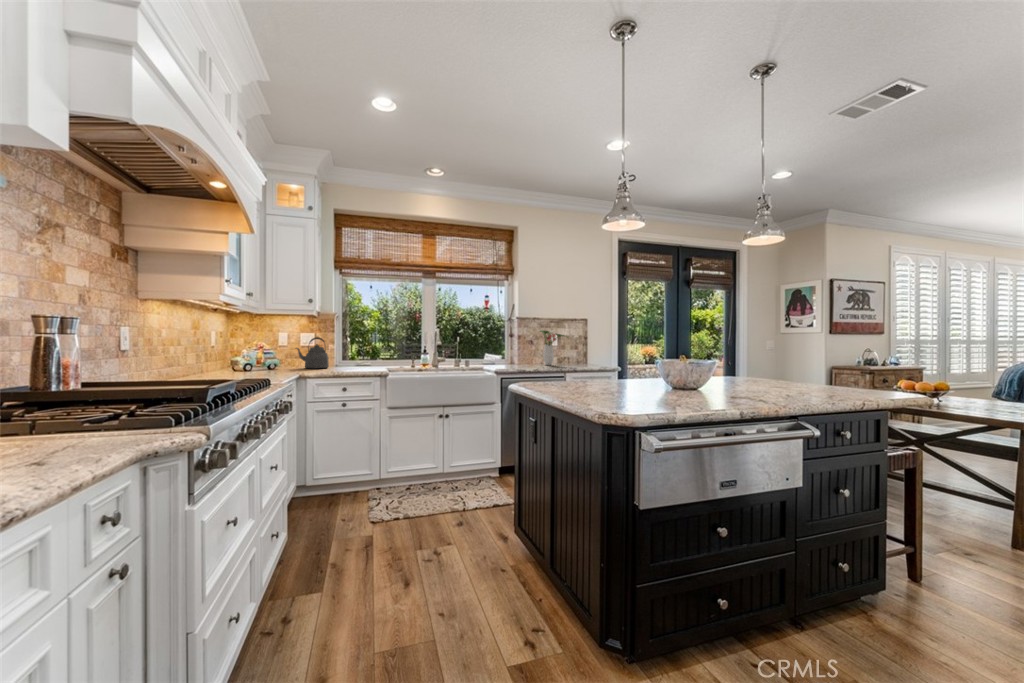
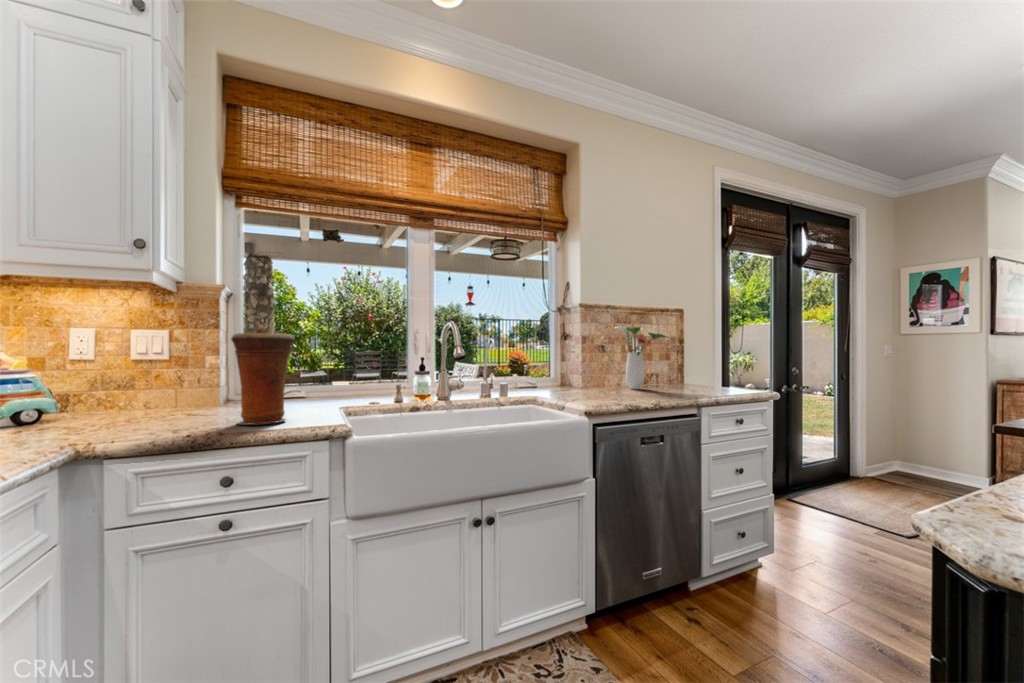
vase: none [344,331,371,370] -> present [231,325,295,425]
kettle: present [295,337,329,368] -> none [94,339,193,421]

